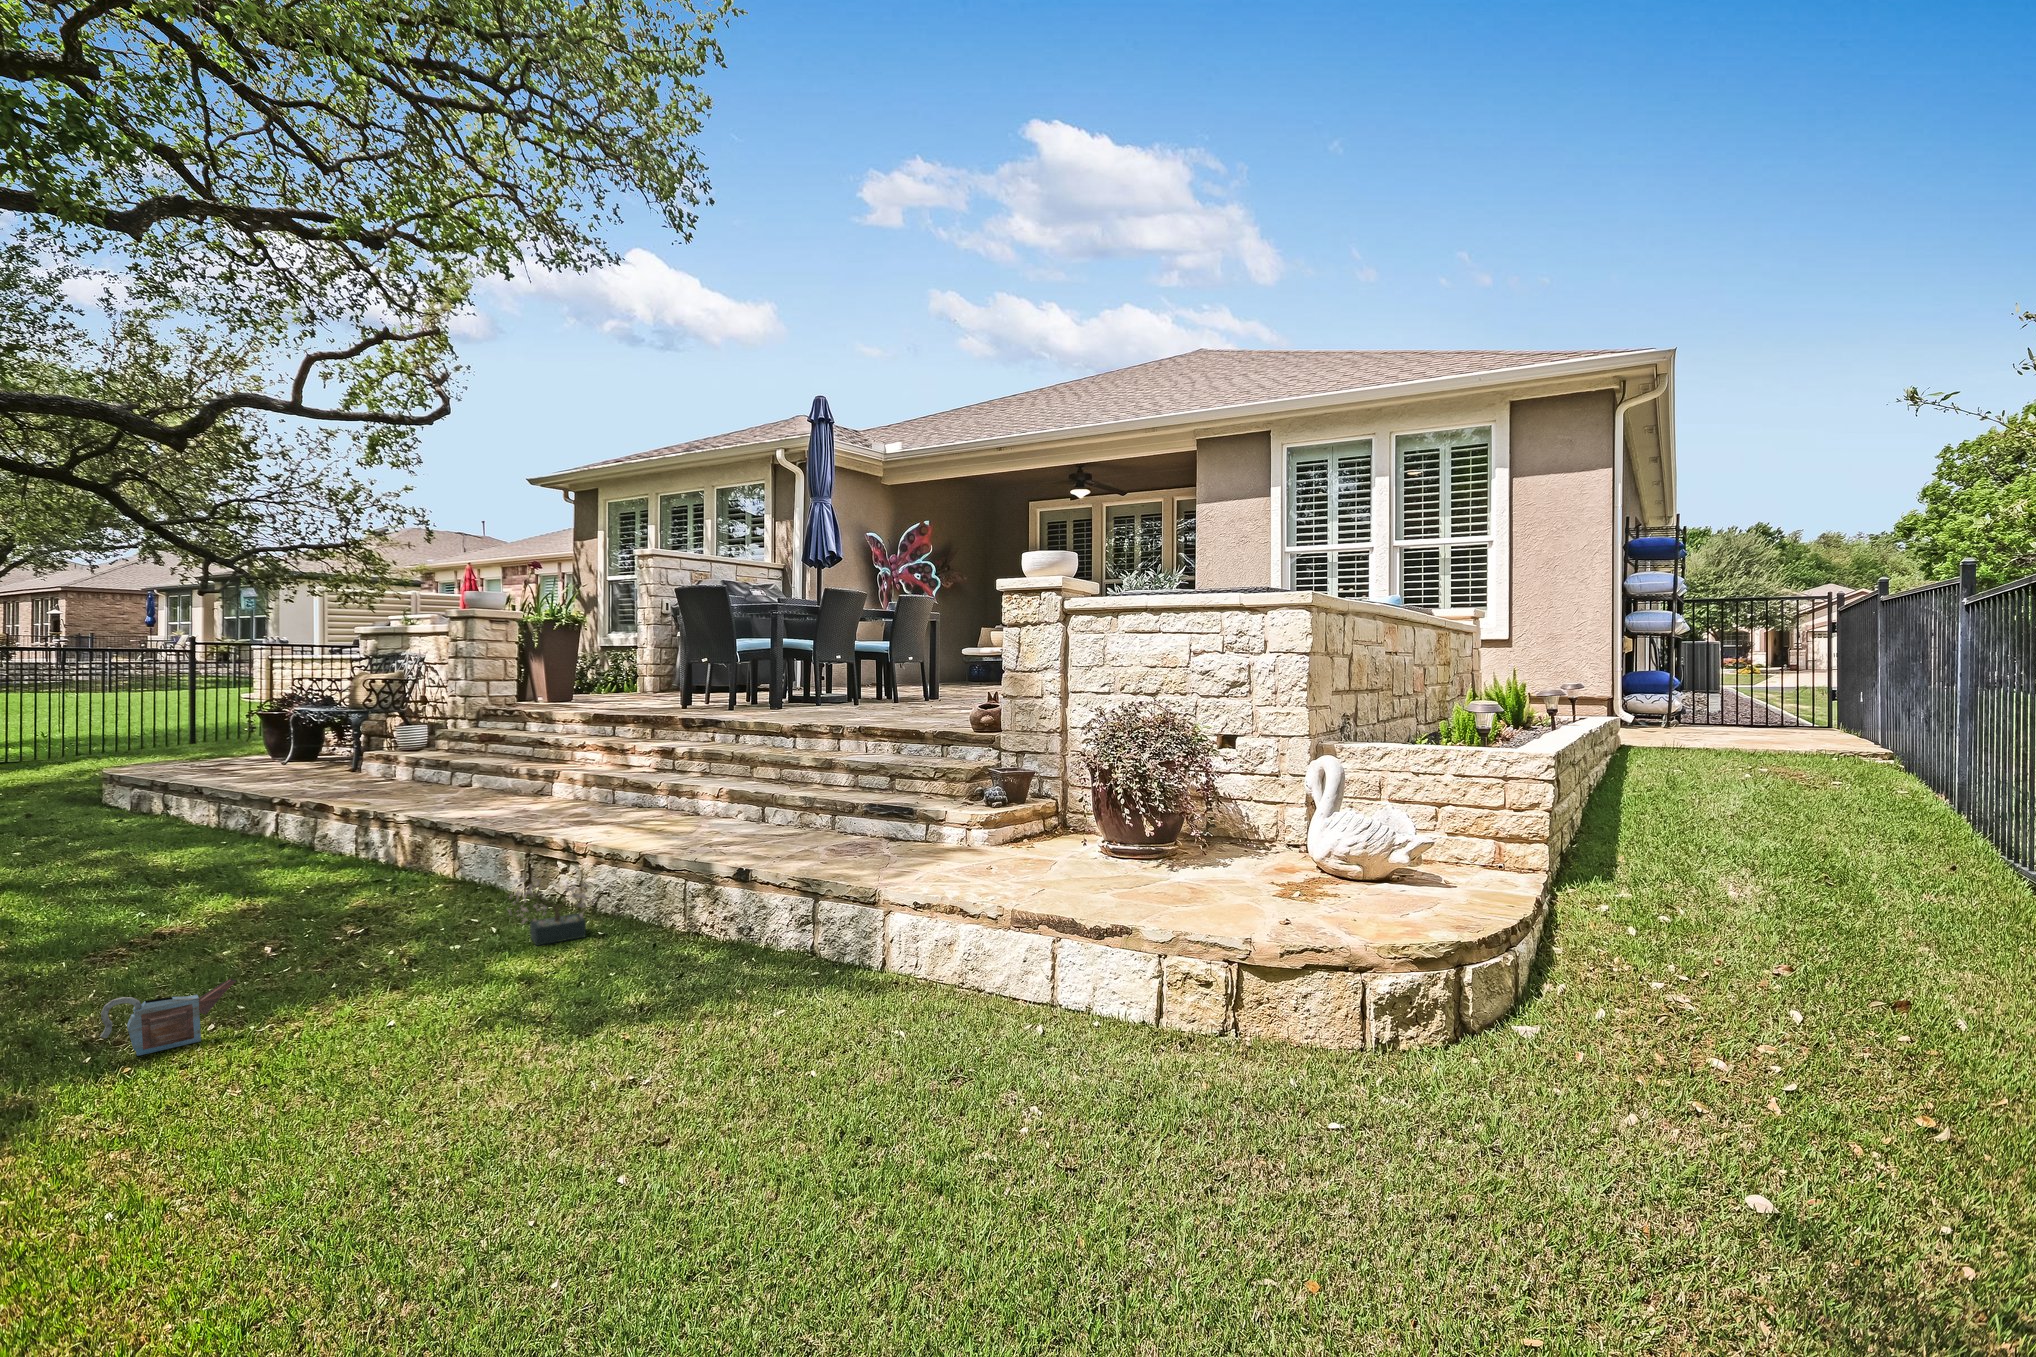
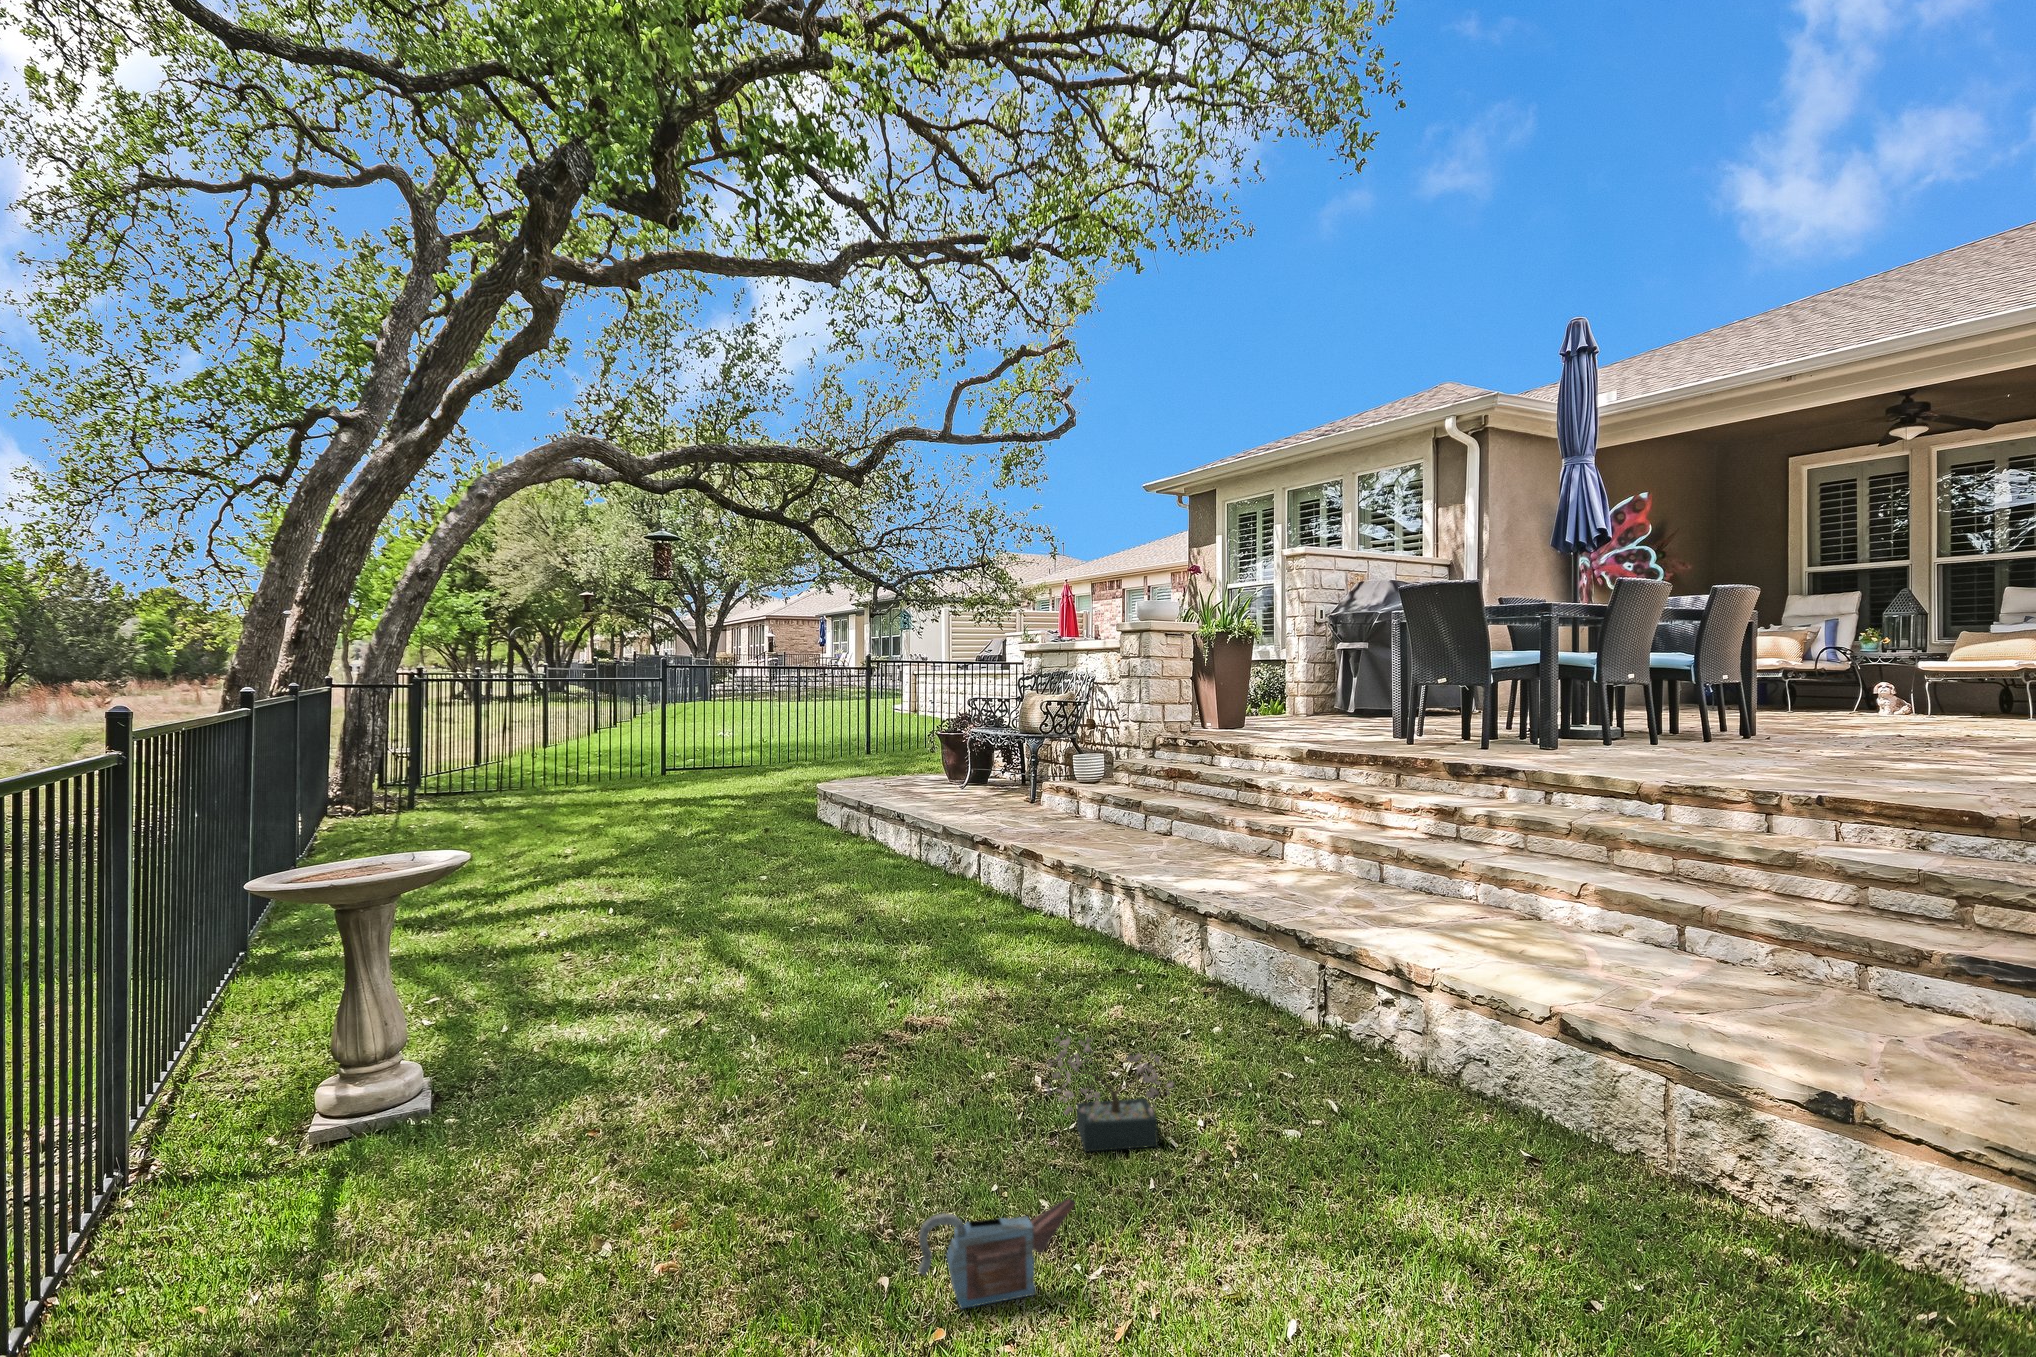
decorative plant: present [509,877,596,946] -> present [1045,1032,1173,1152]

